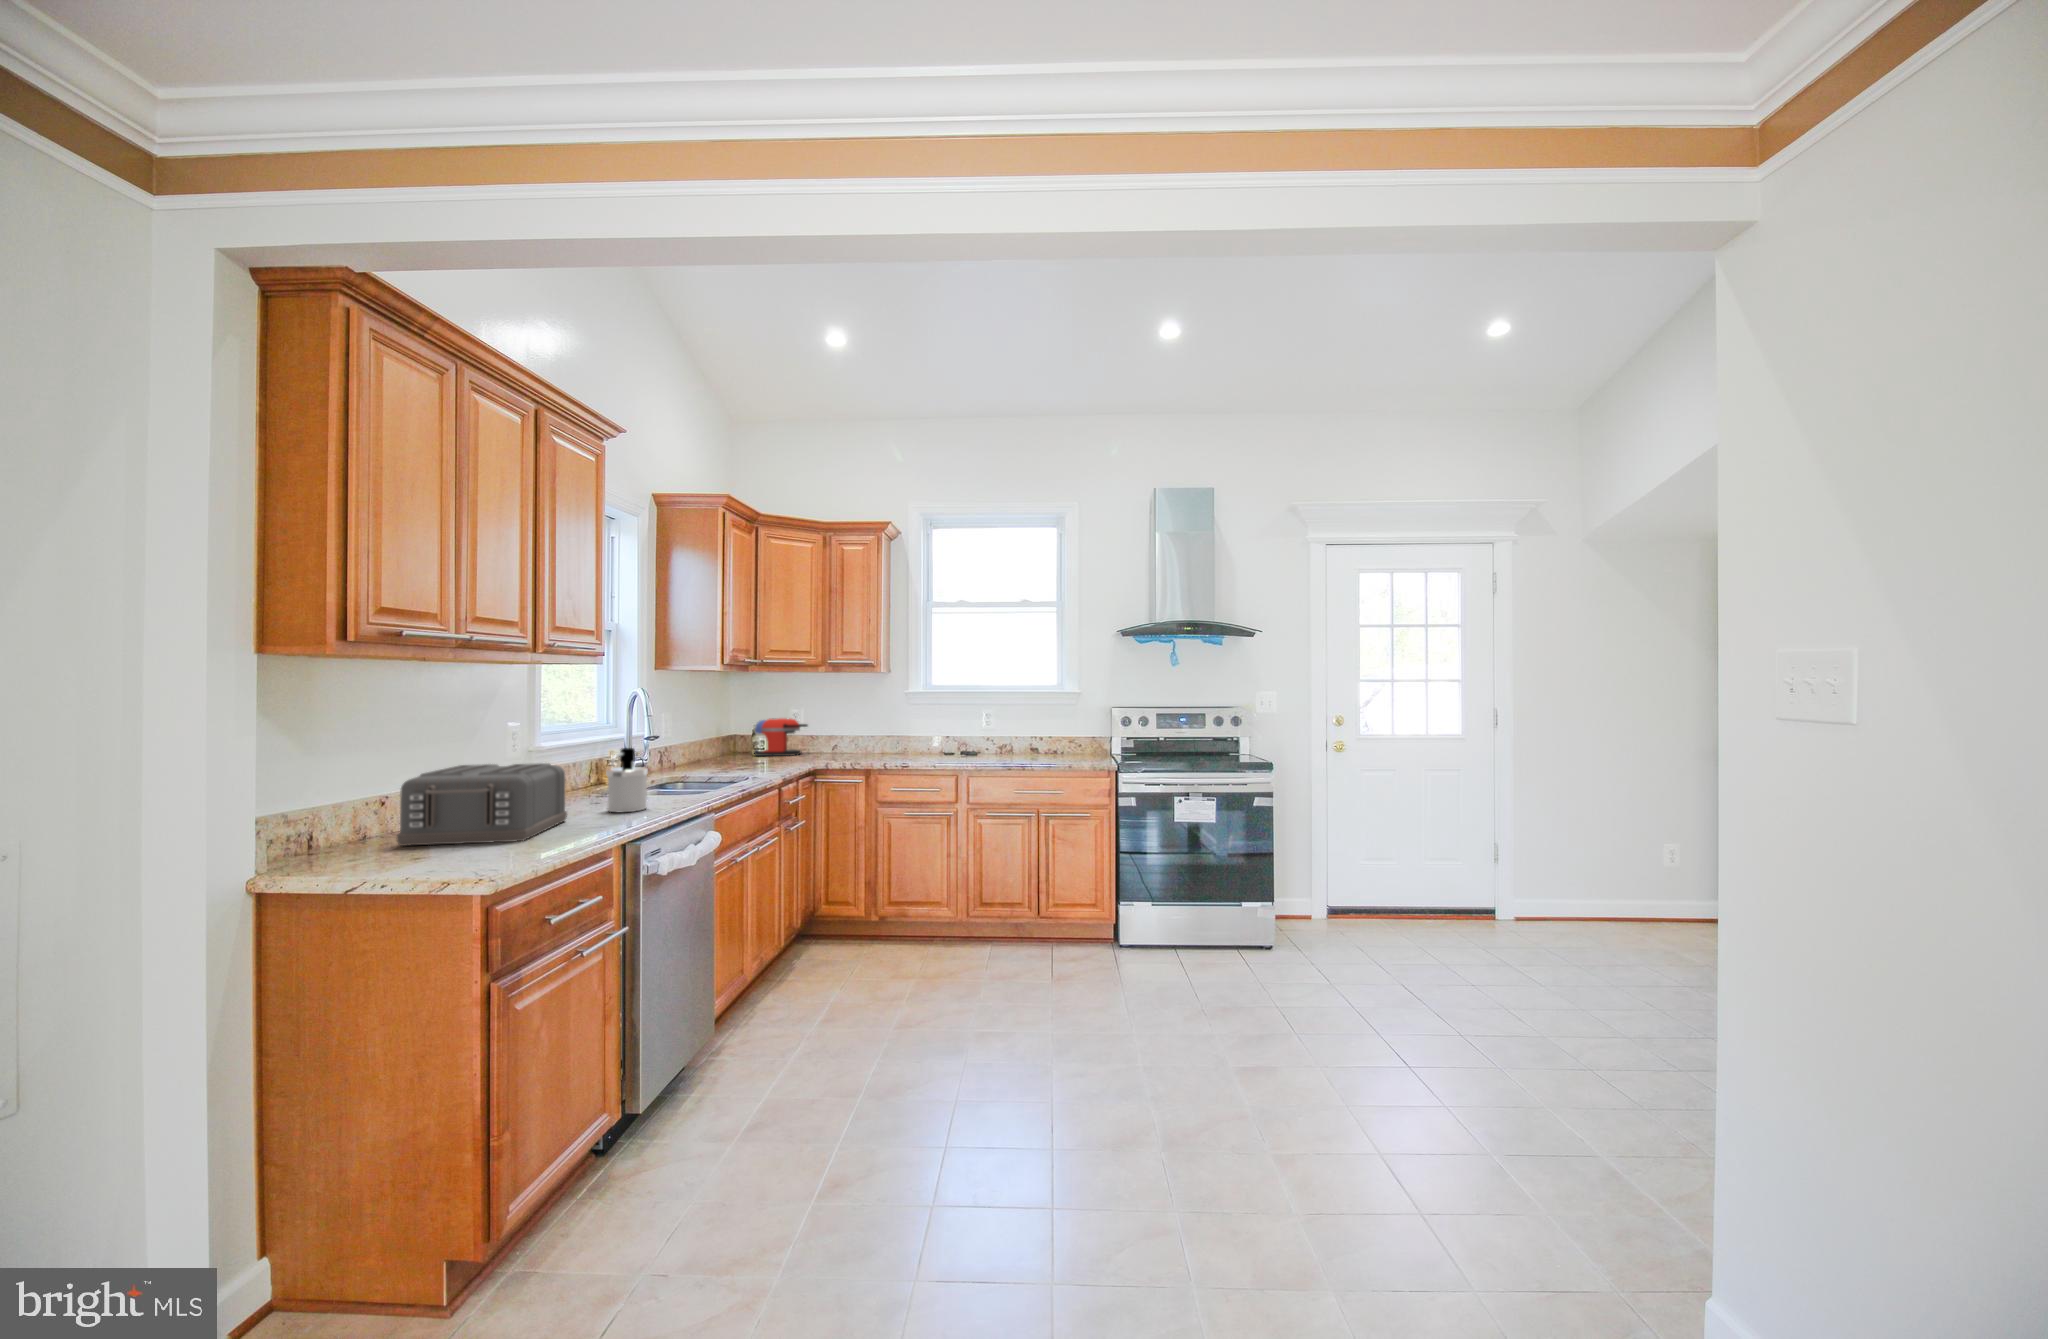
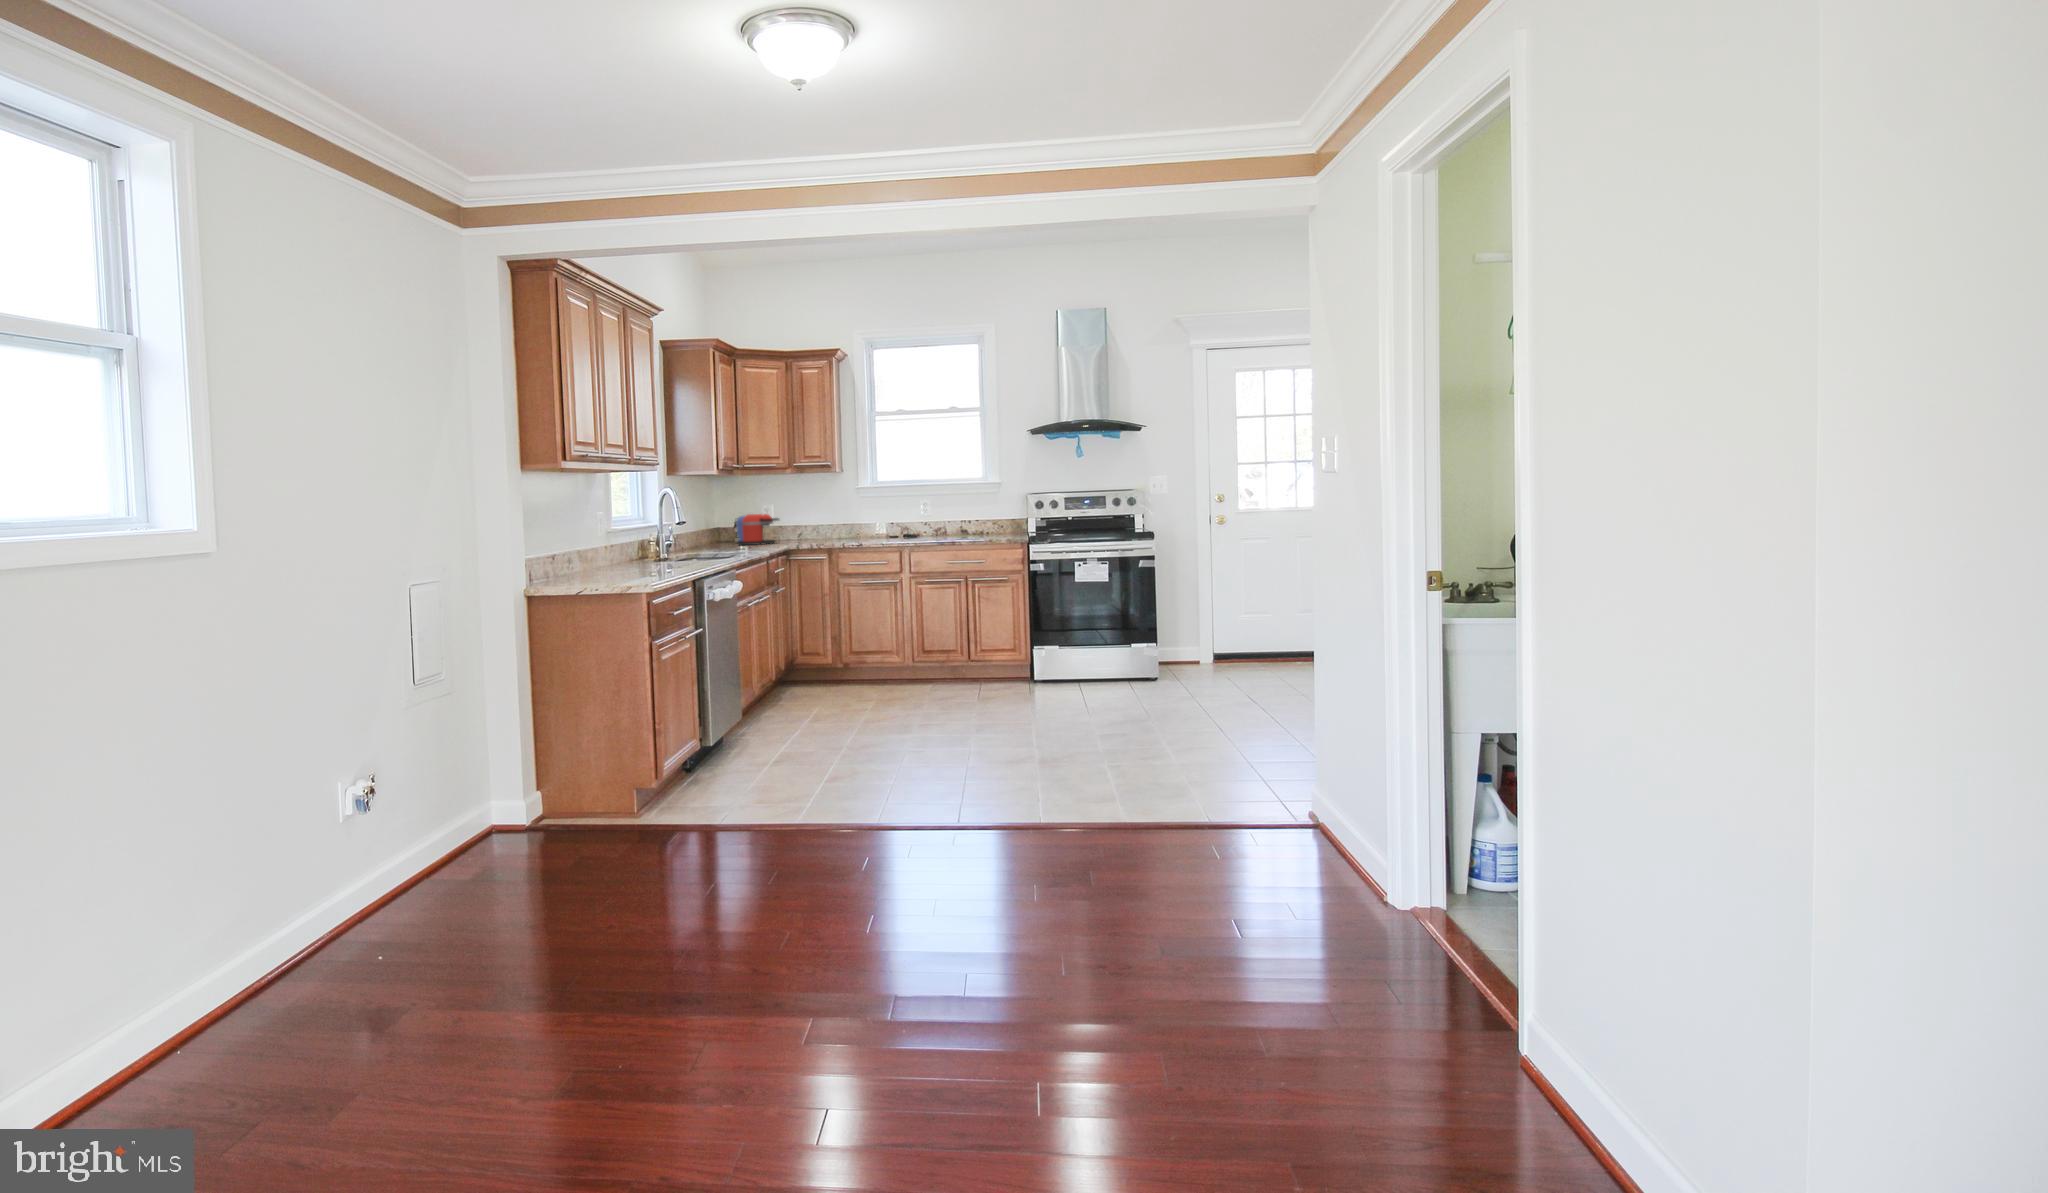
soap dispenser: present [606,748,648,812] -> none [670,526,696,567]
toaster: present [397,763,567,846] -> none [574,534,654,578]

